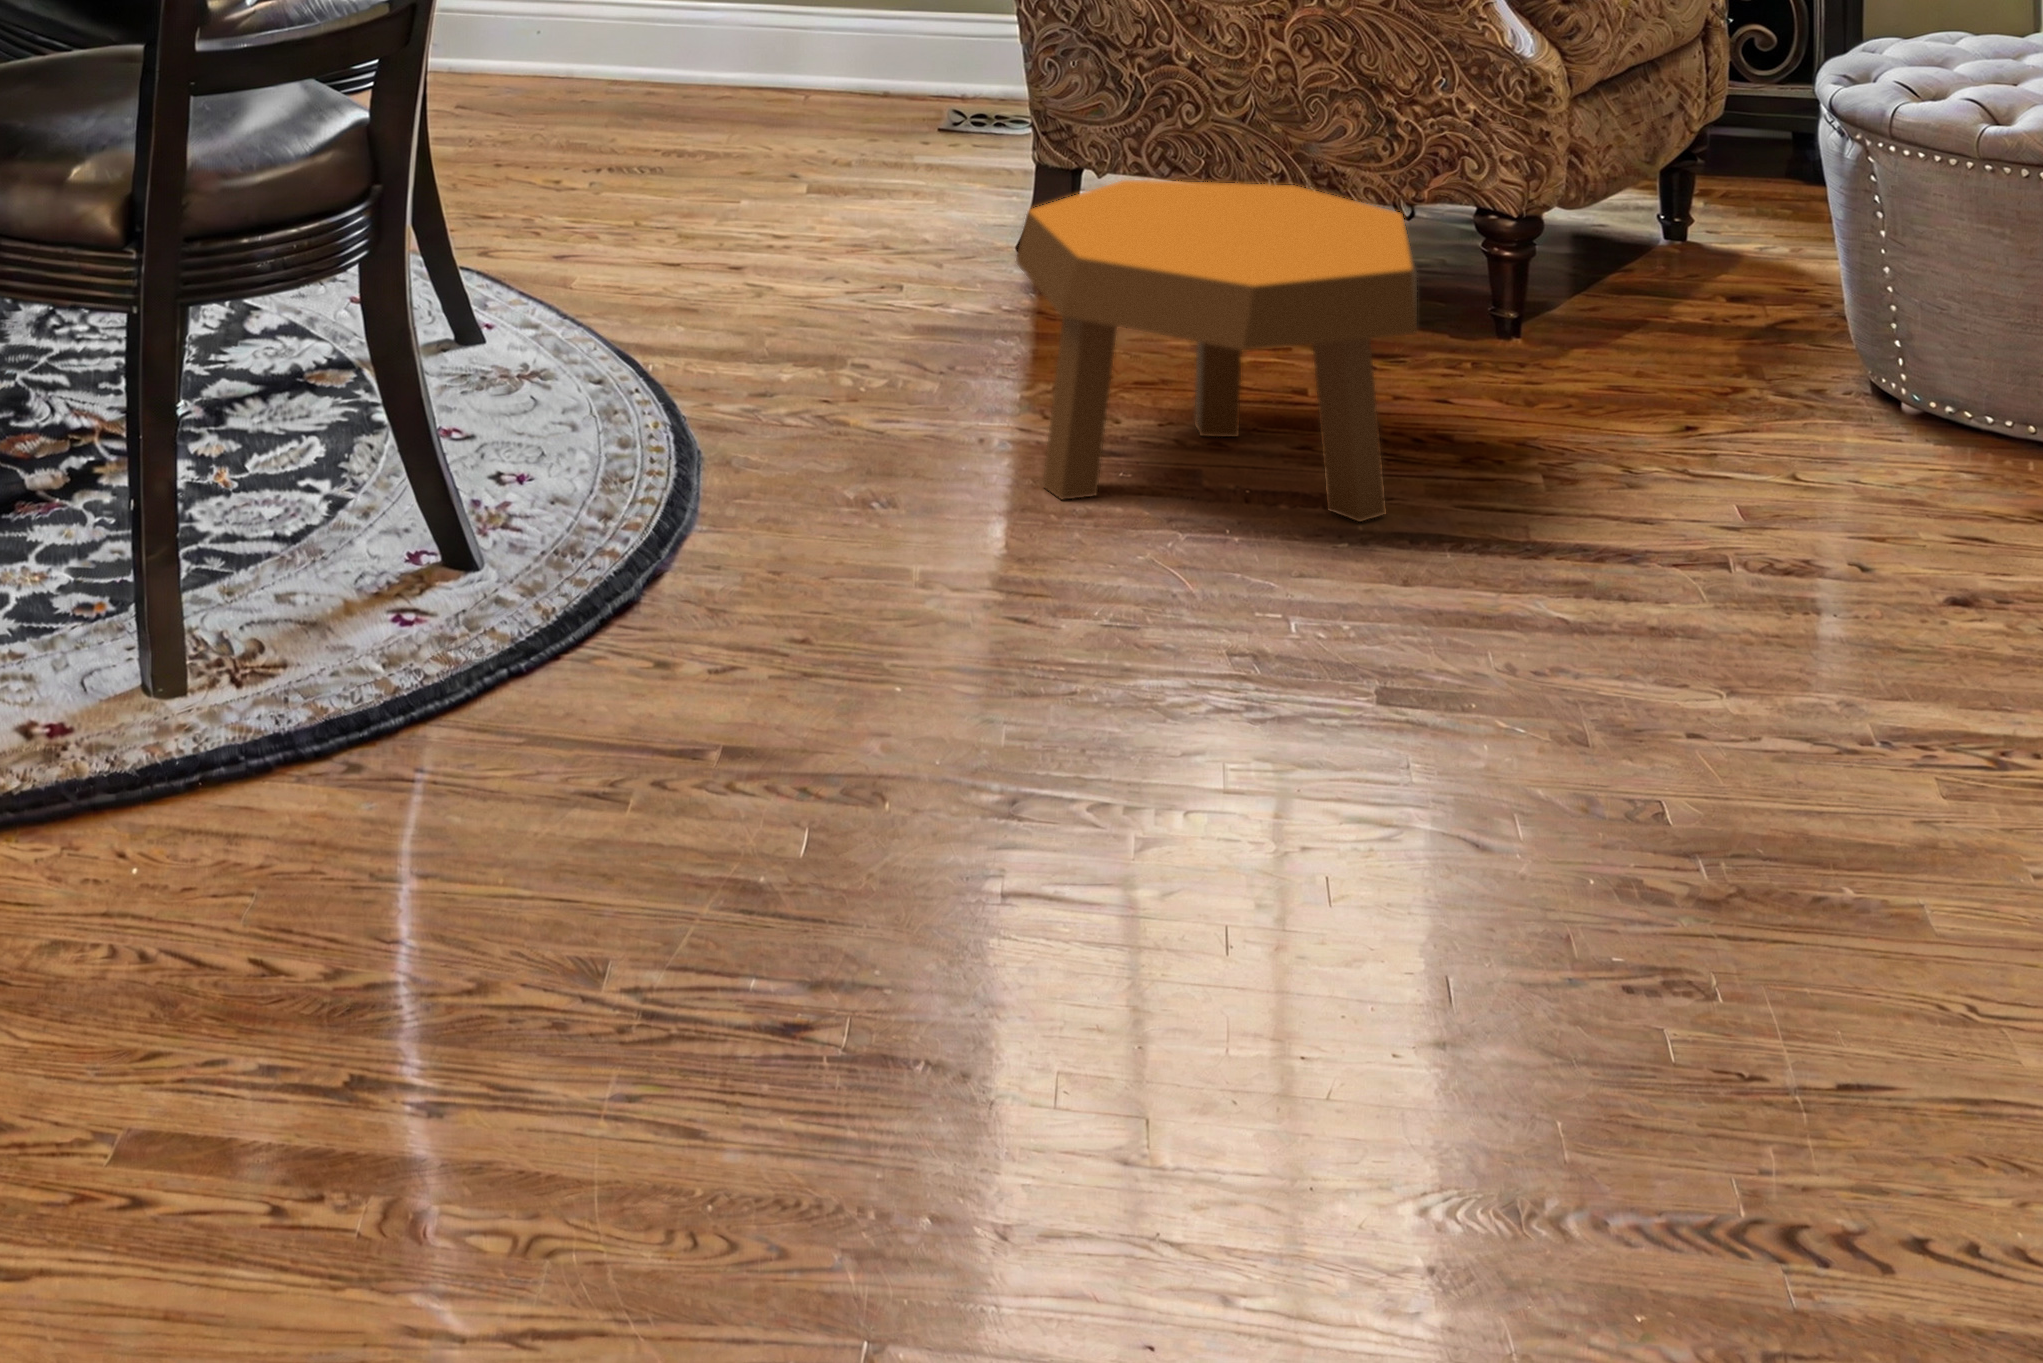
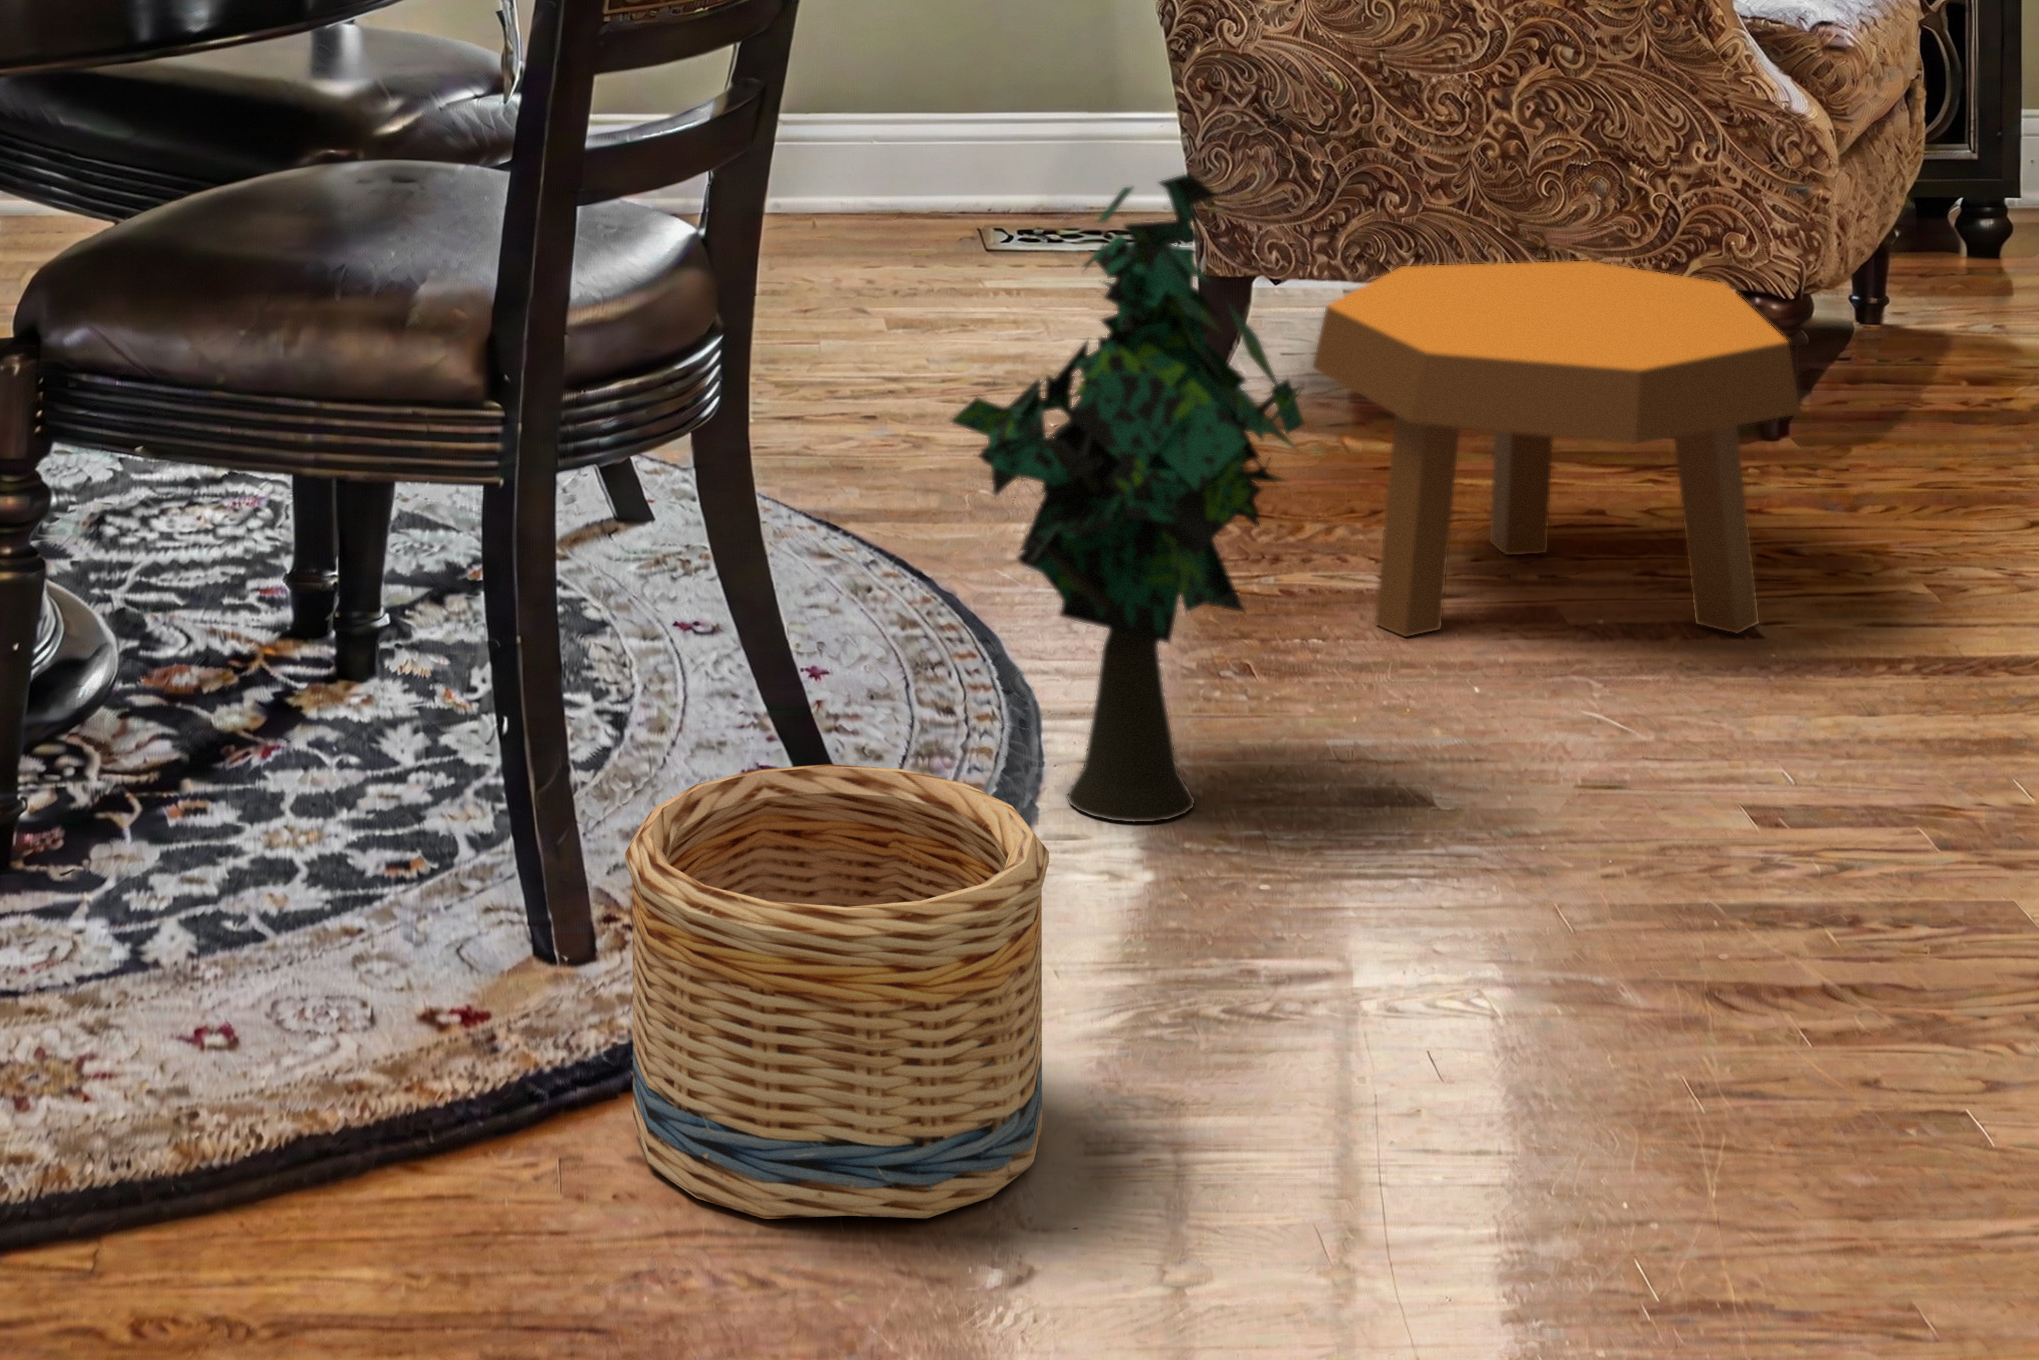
decorative plant: none [580,93,882,637] -> present [951,173,1304,822]
basket: none [126,564,469,942] -> present [625,764,1049,1219]

